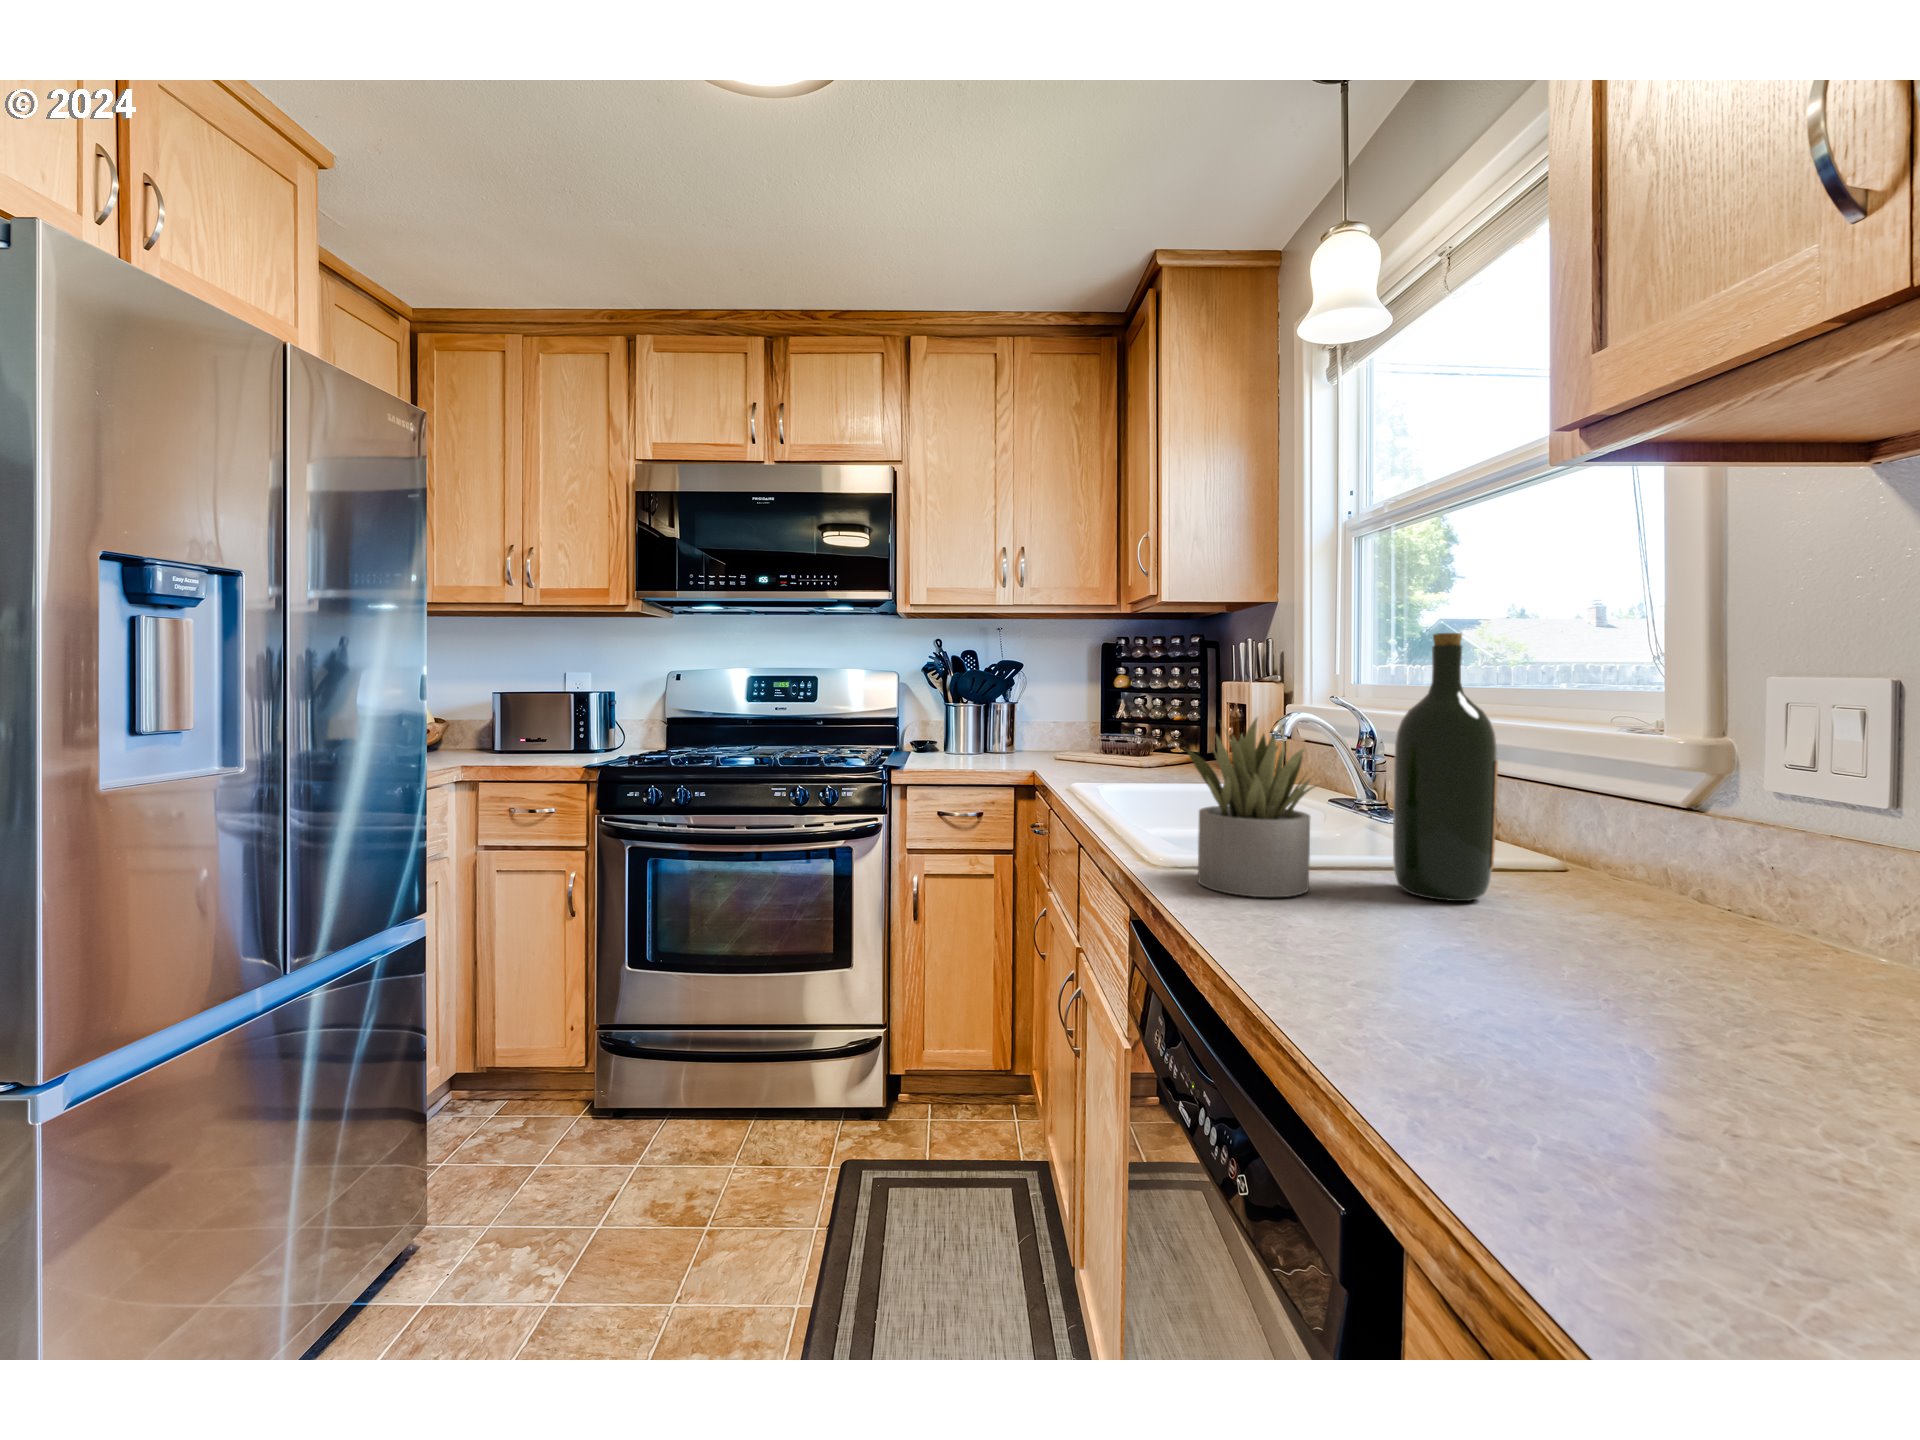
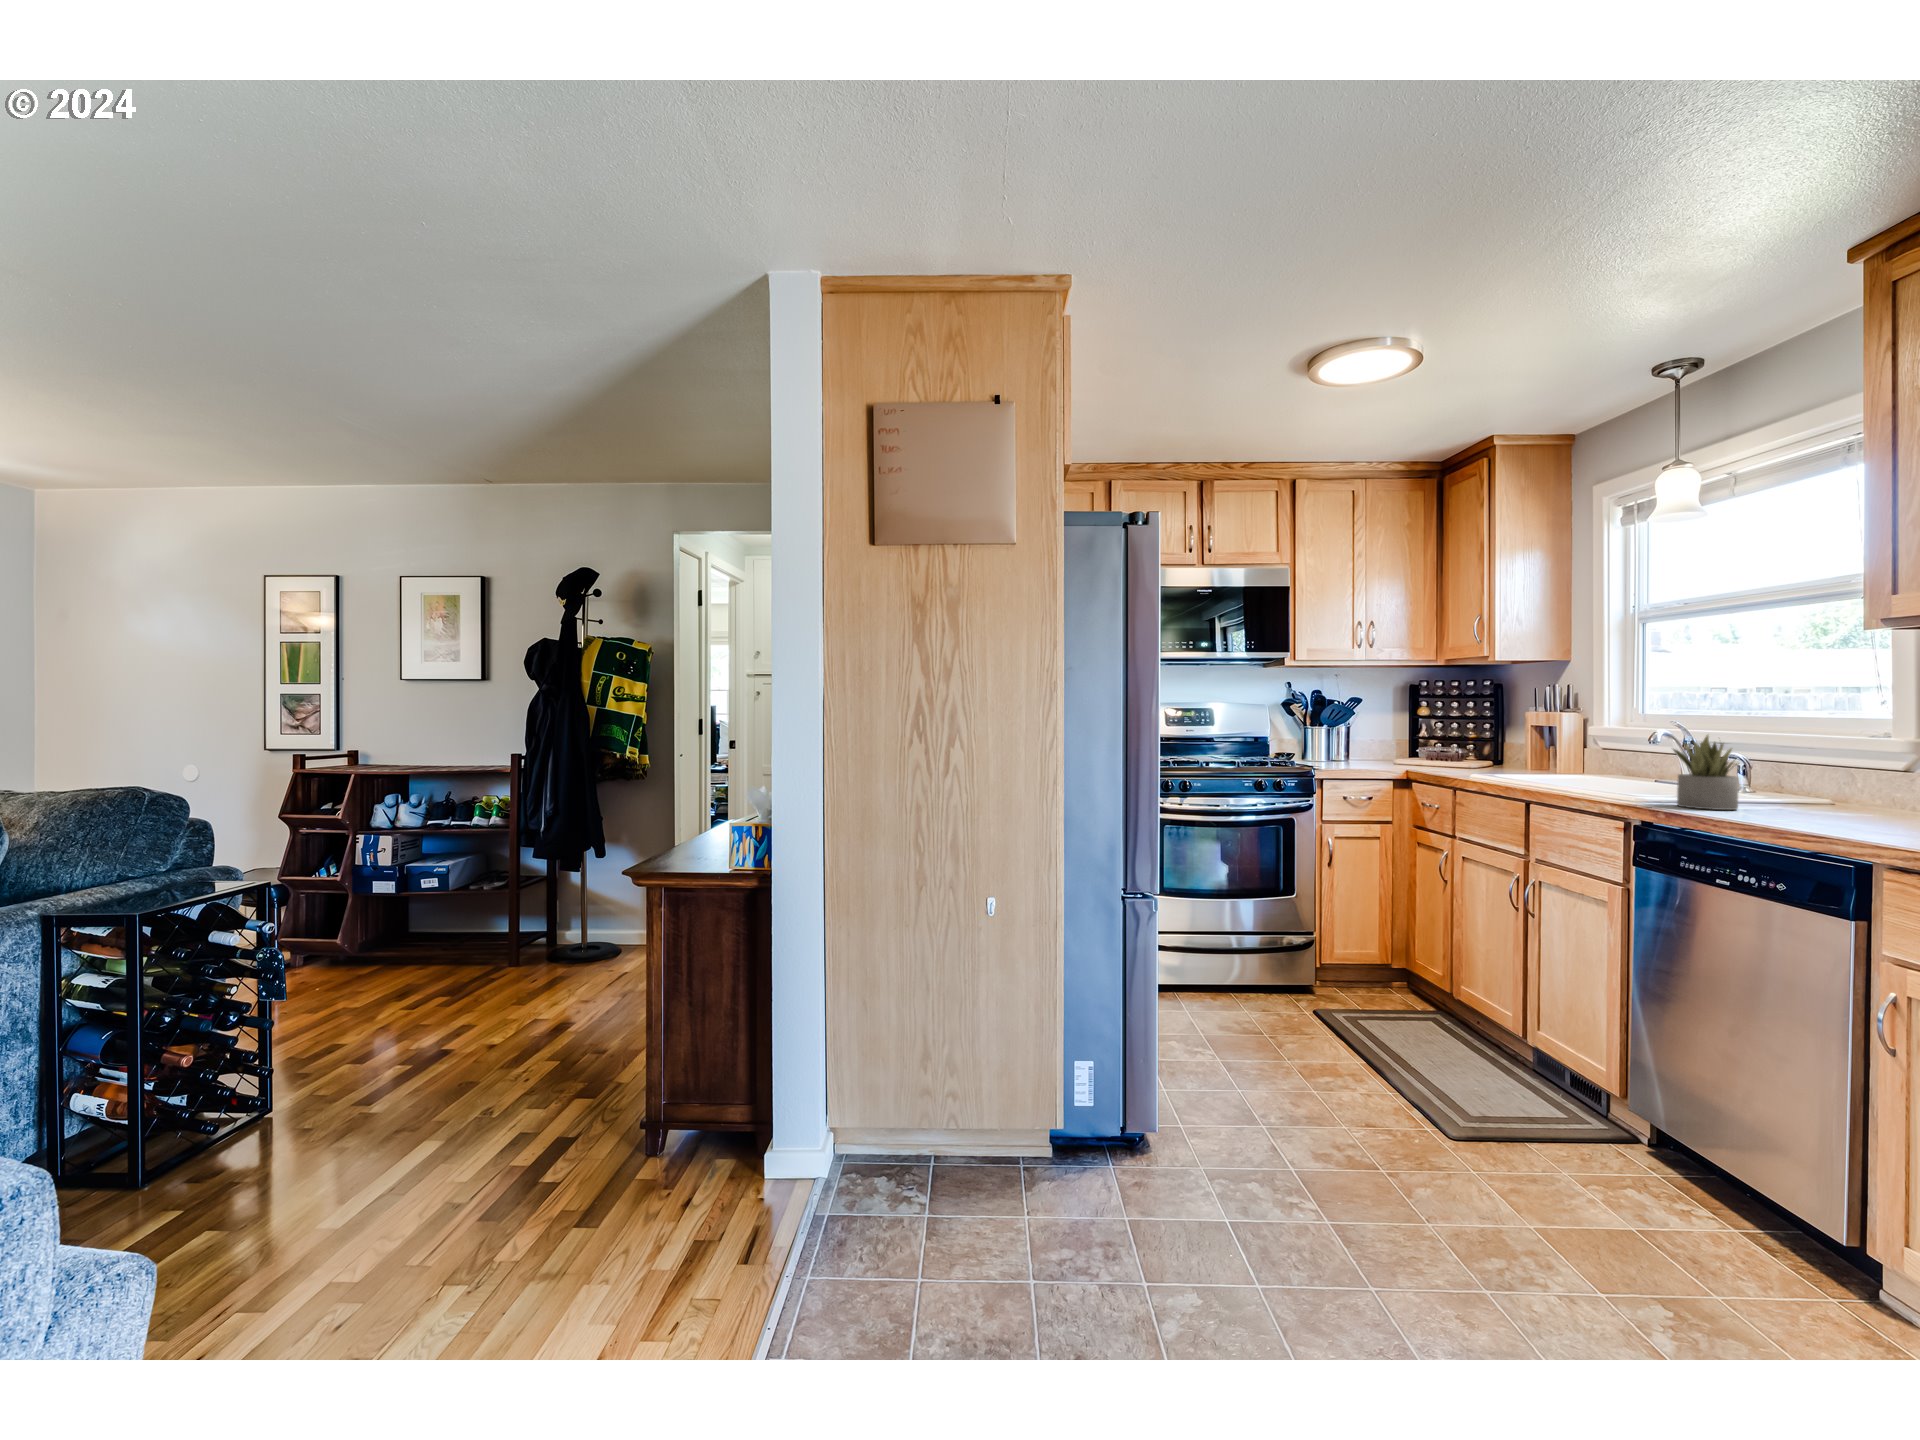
wine bottle: present [1393,633,1498,901] -> none [1770,698,1824,812]

